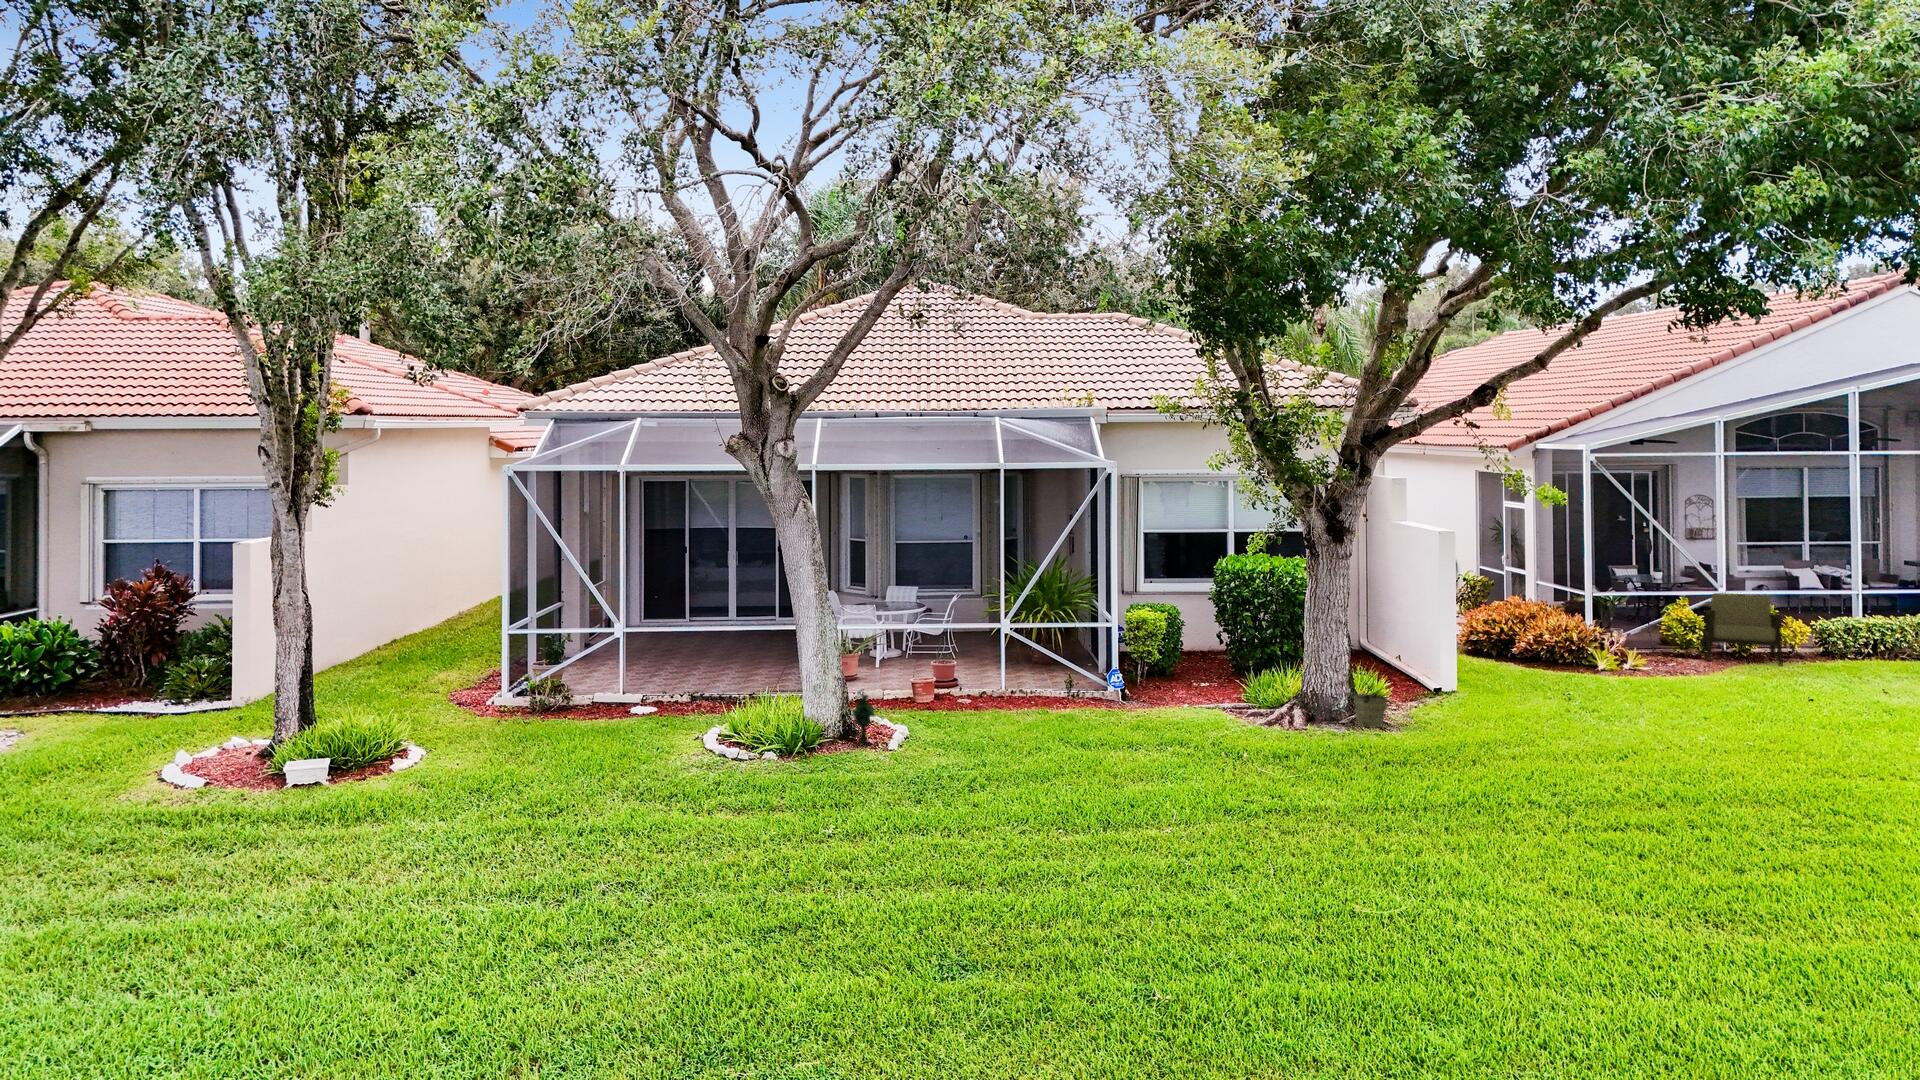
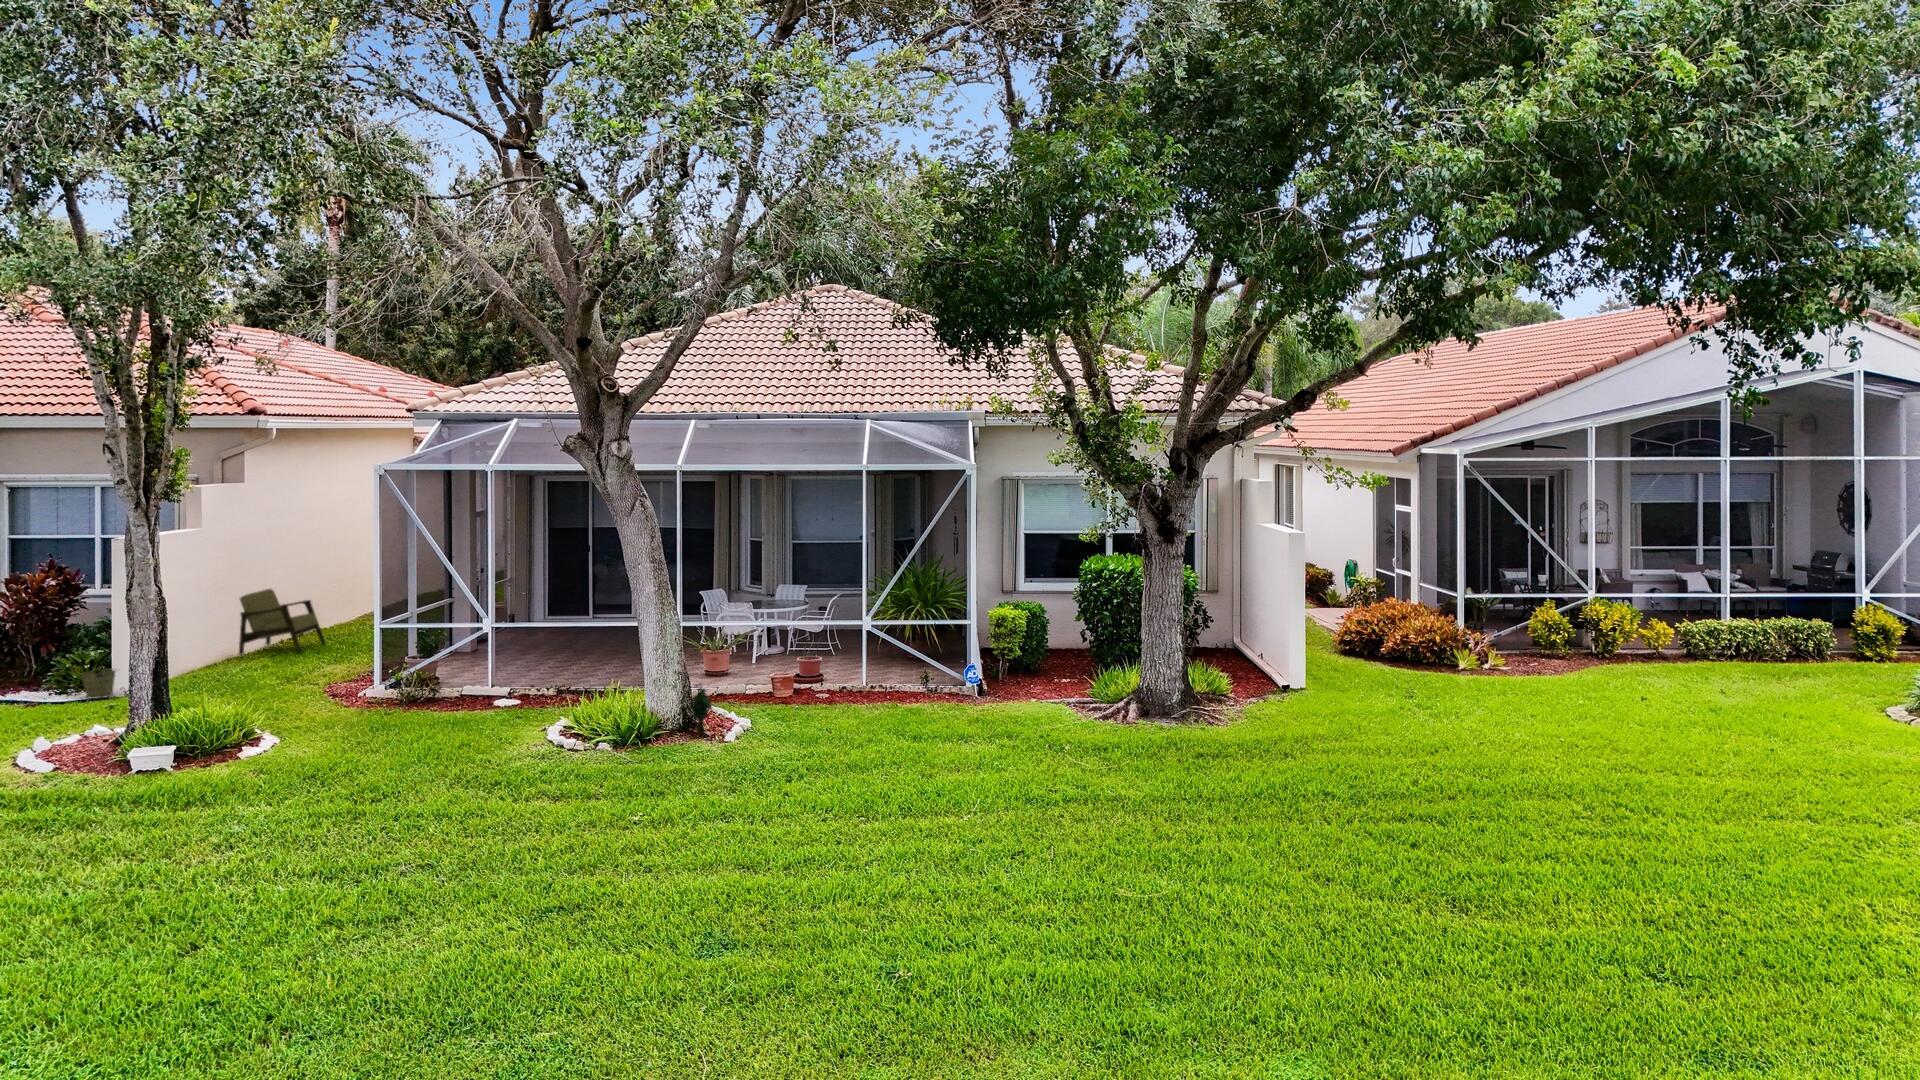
armchair: present [1701,593,1783,666] -> present [239,589,325,655]
bucket: present [1354,693,1387,728] -> present [81,669,115,699]

